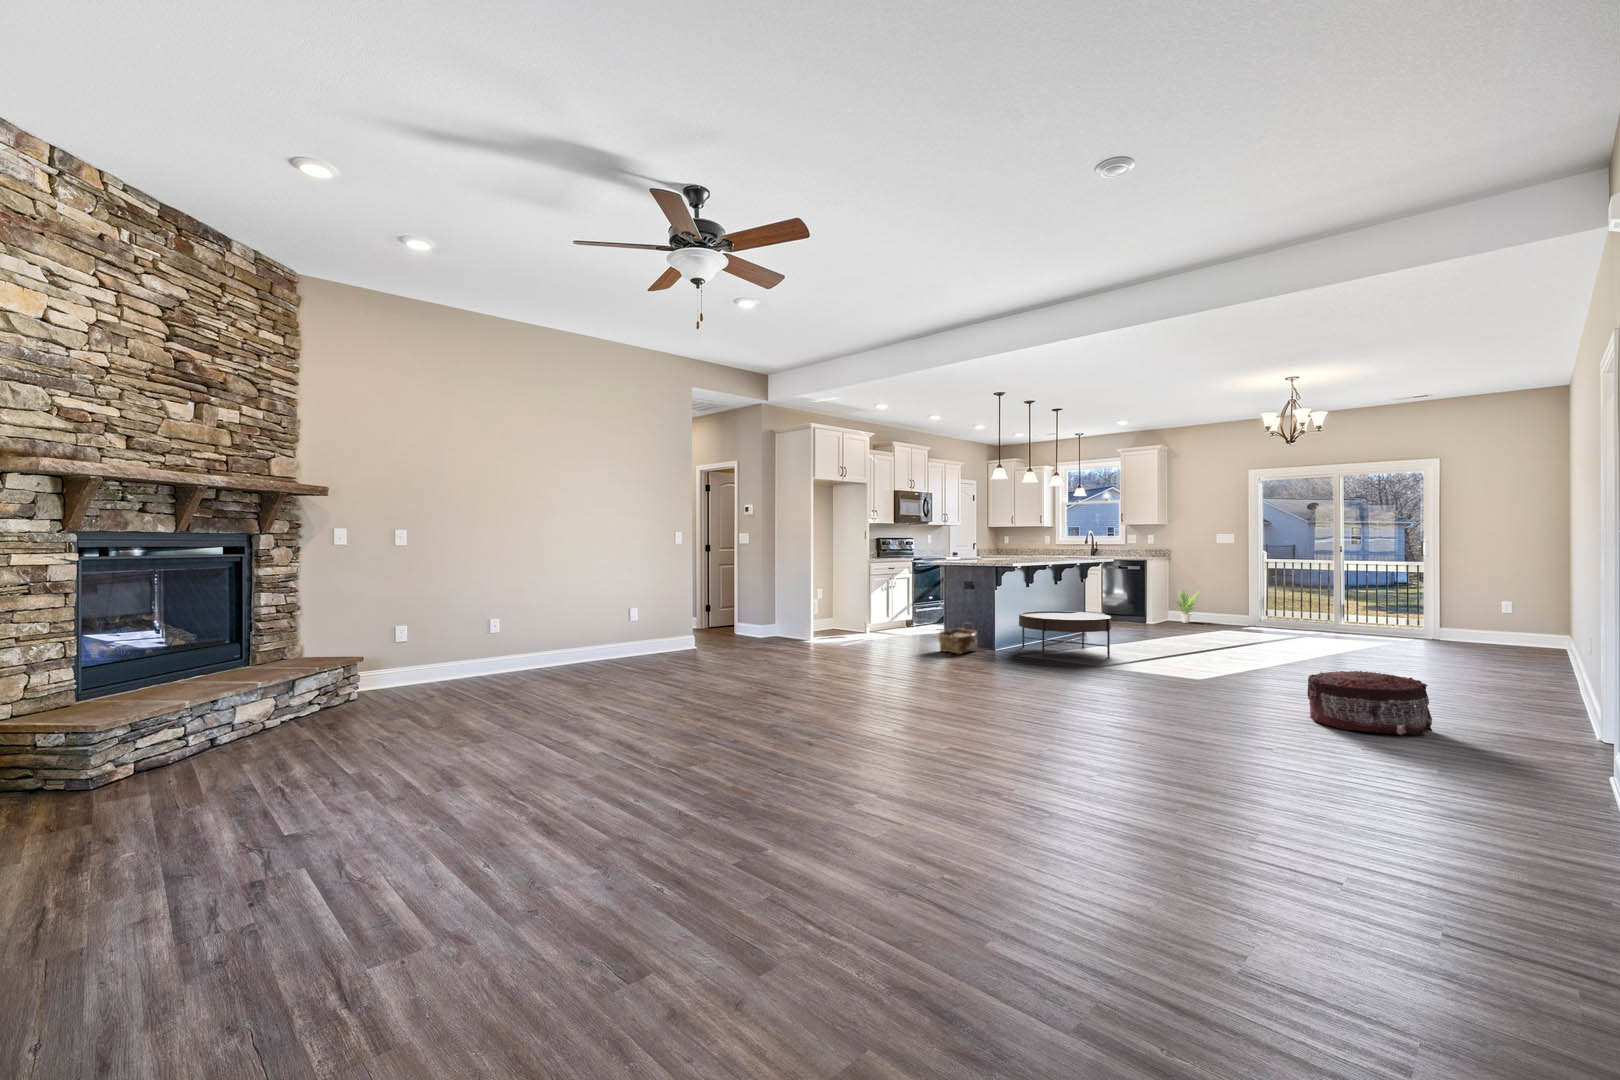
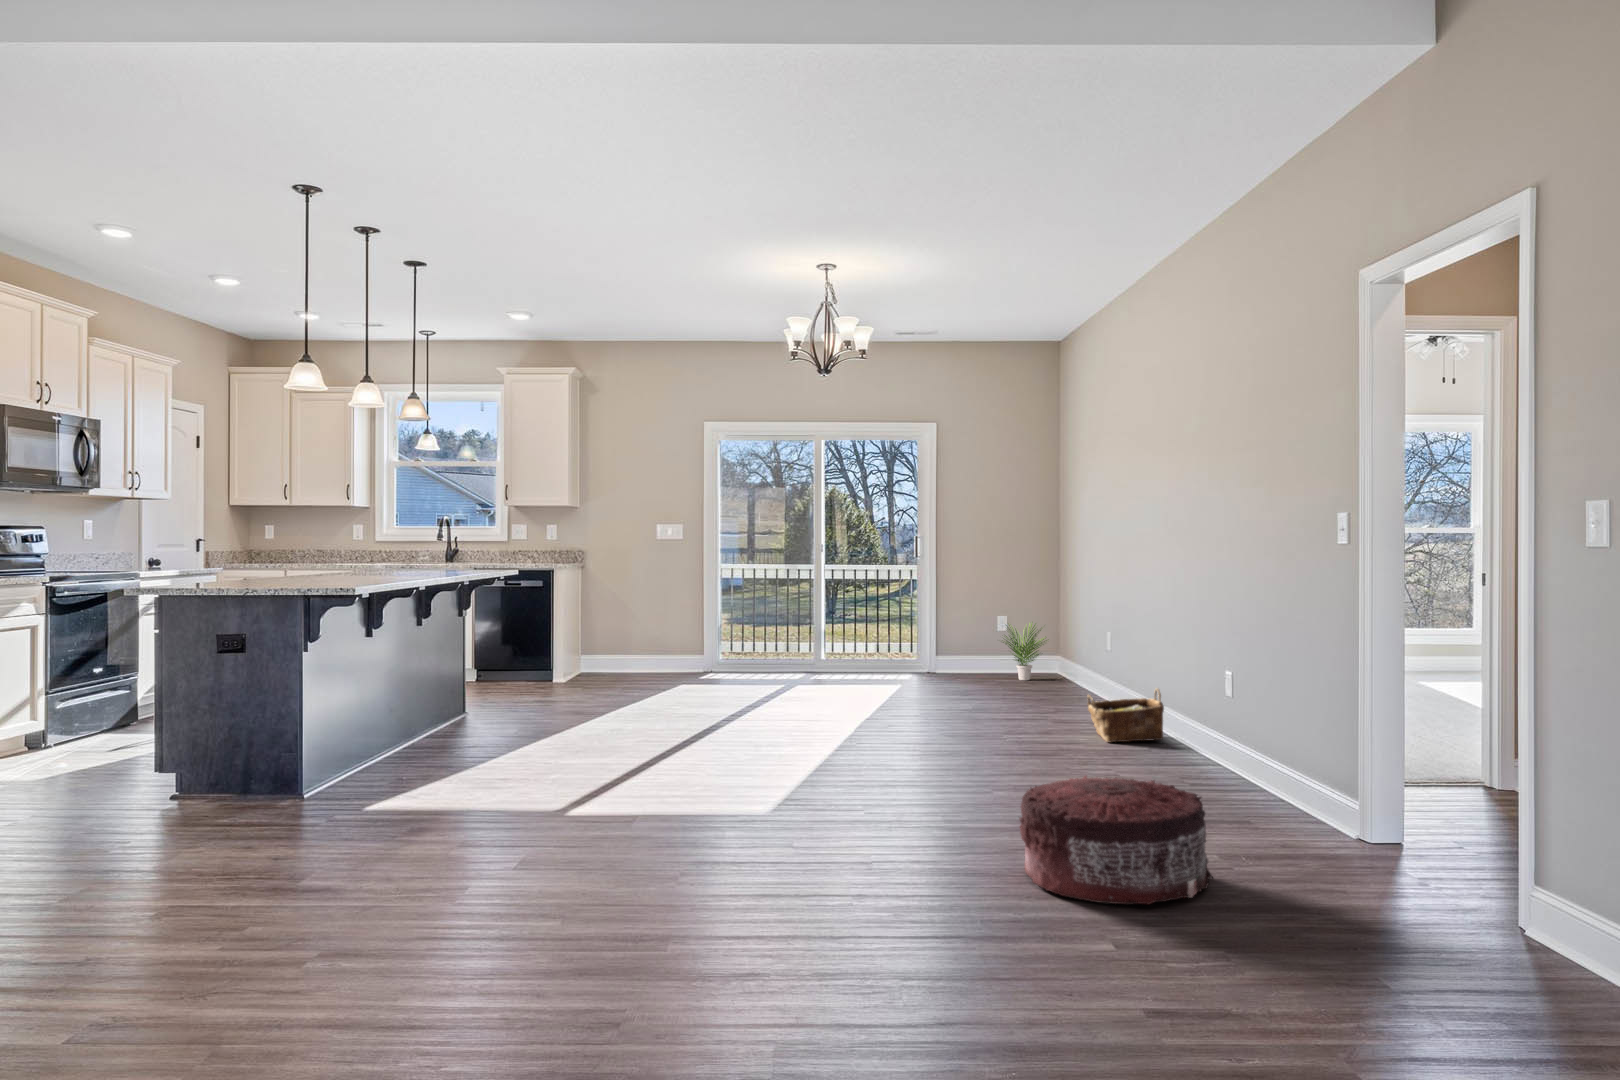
potted plant: present [1176,591,1197,623] -> present [1003,624,1047,681]
coffee table: present [1019,611,1111,657] -> none [358,685,559,801]
woven basket: present [938,623,978,654] -> present [1087,688,1164,742]

